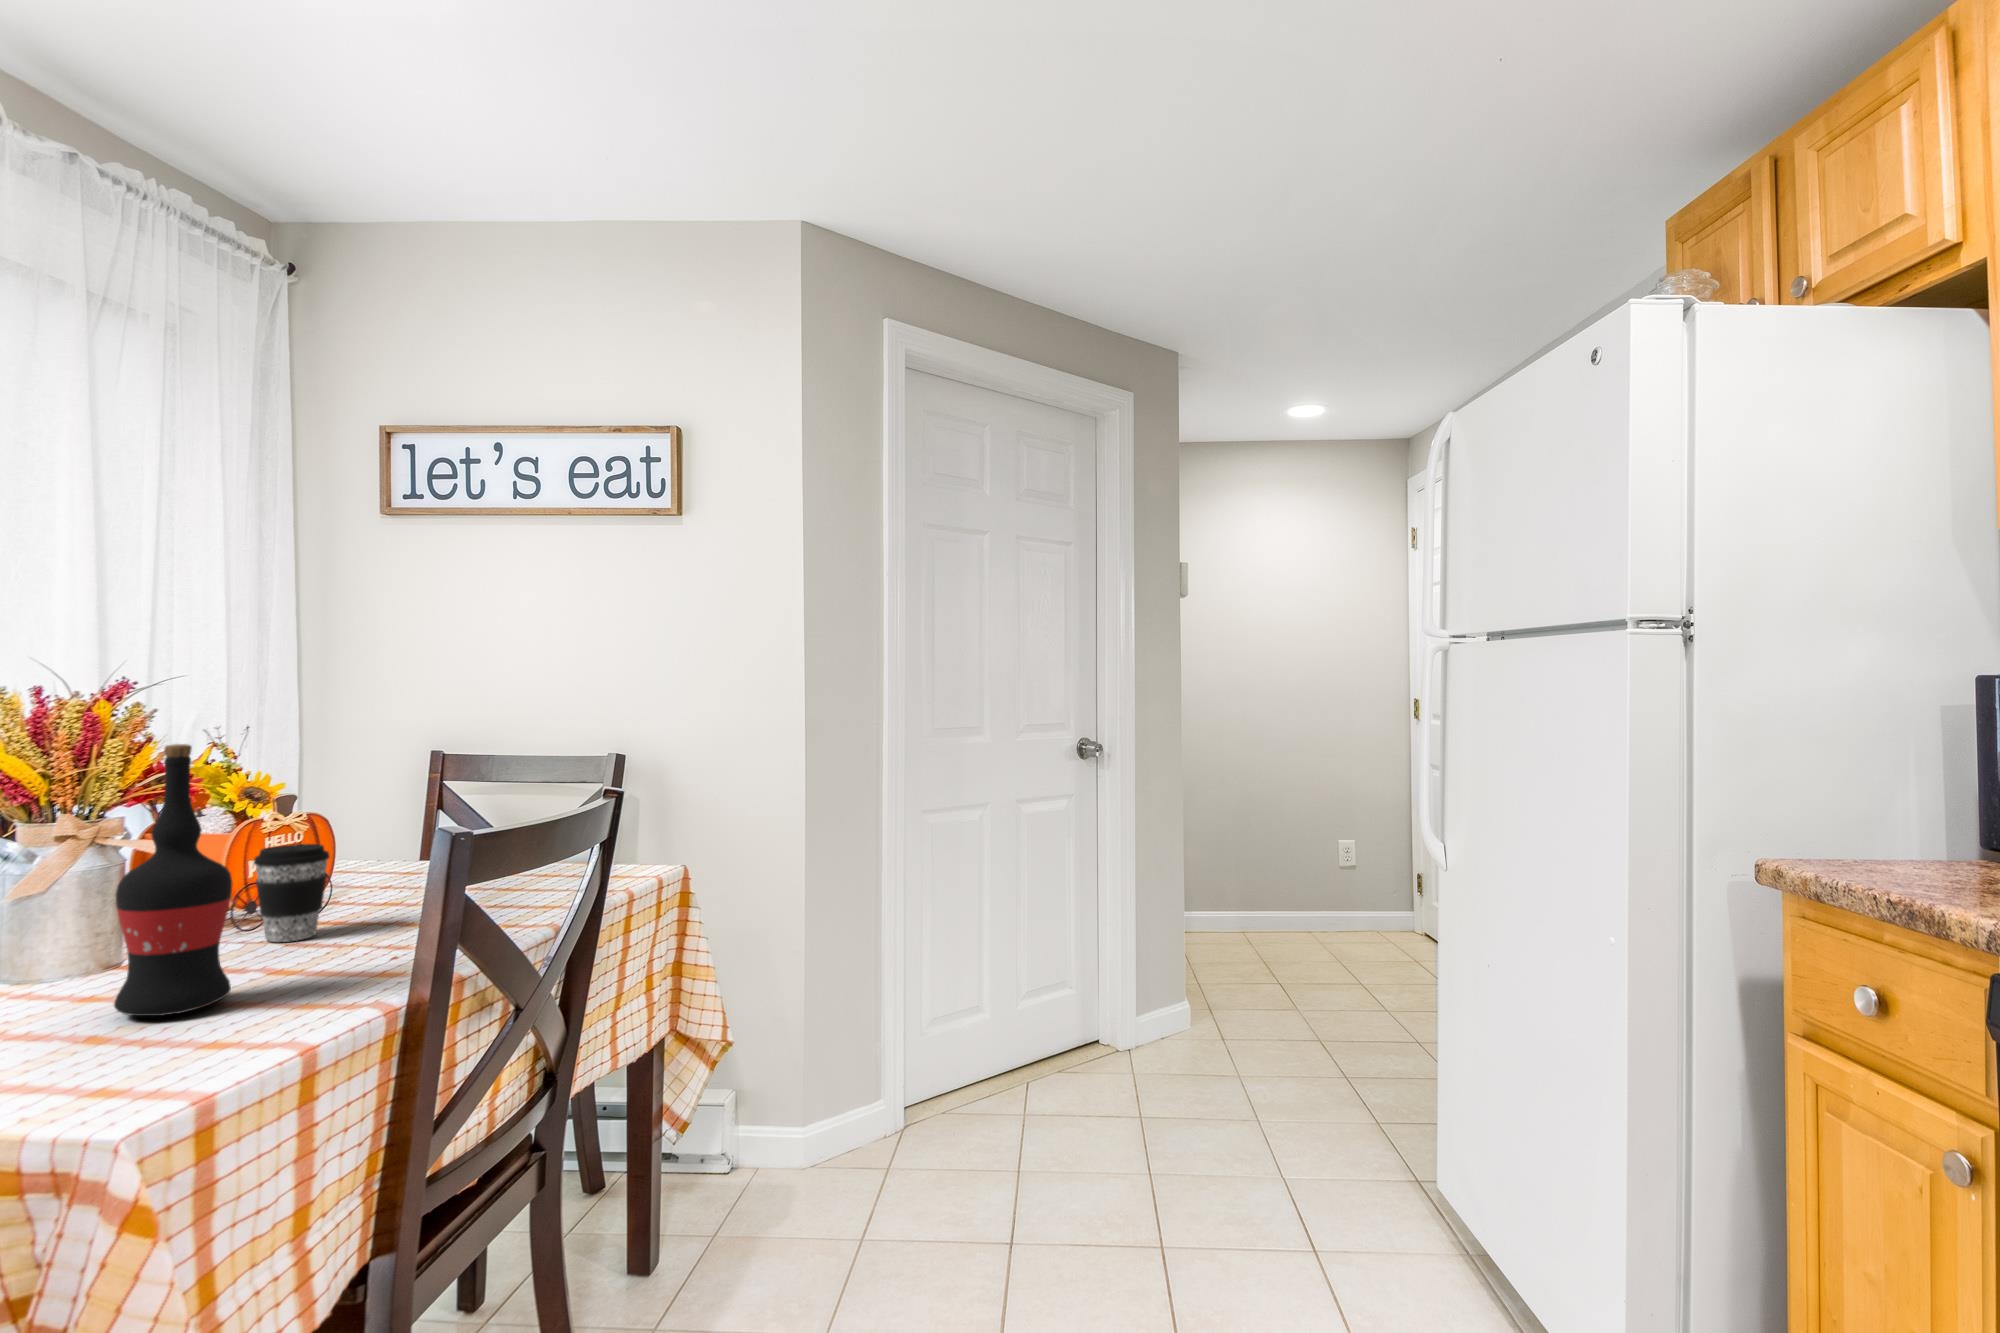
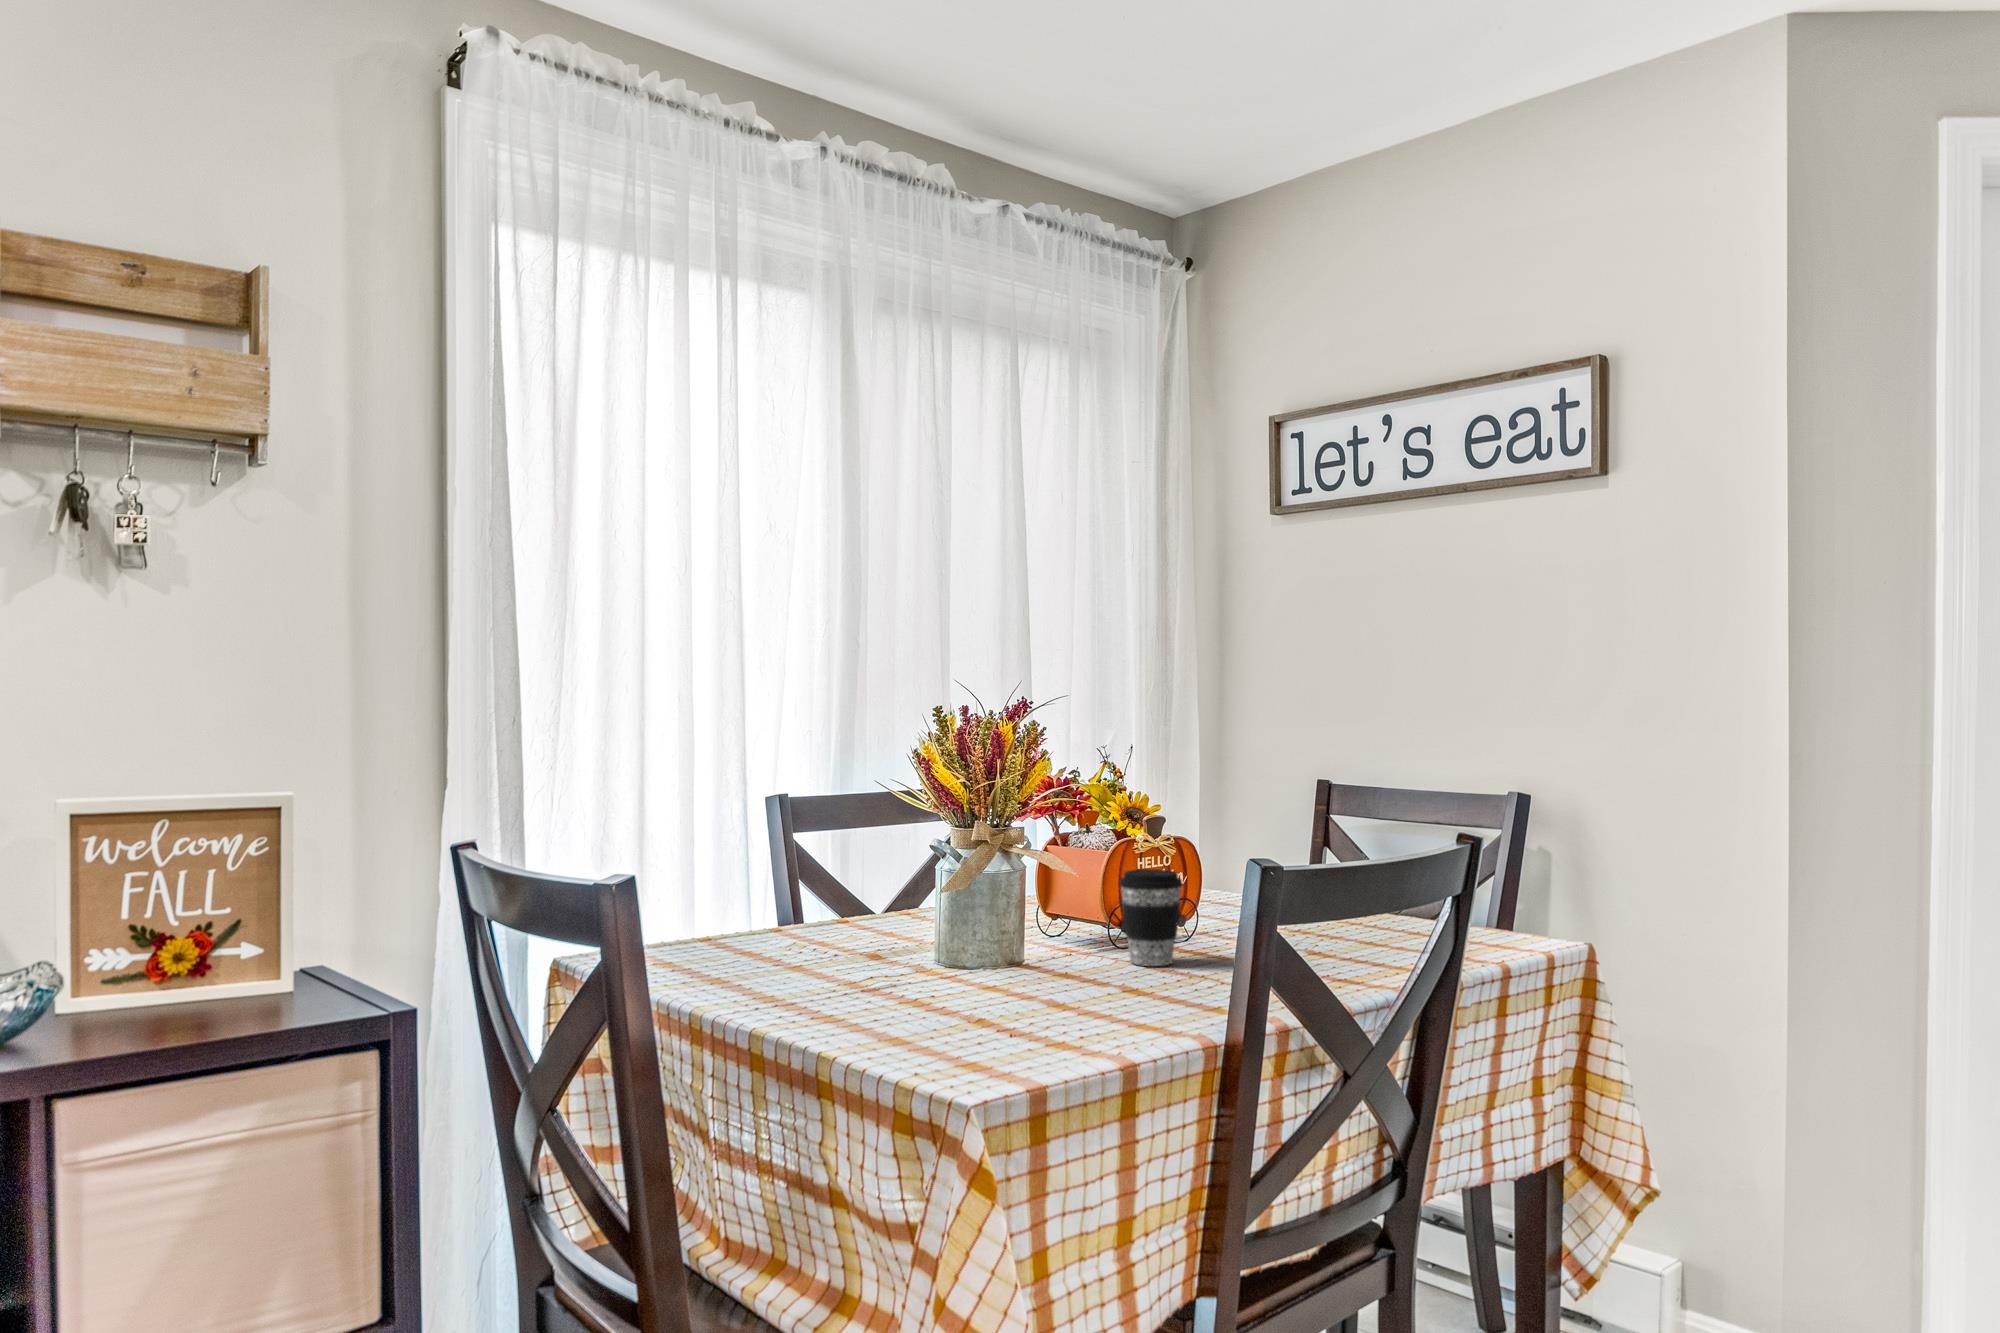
wine bottle: present [114,744,232,1016] -> none [999,766,1084,1014]

